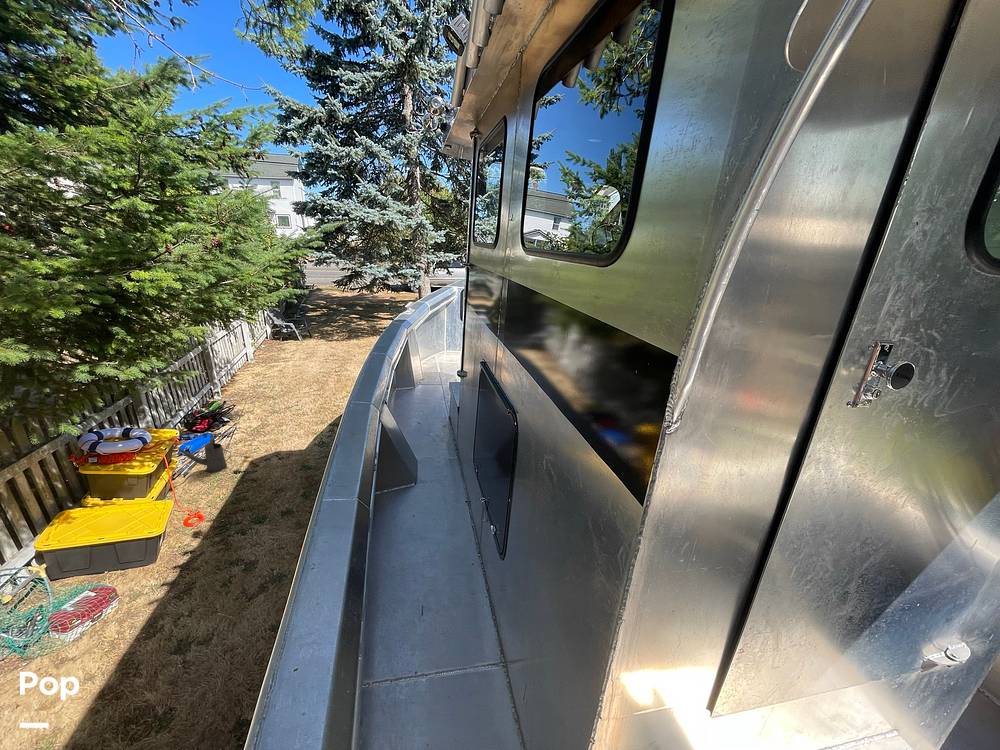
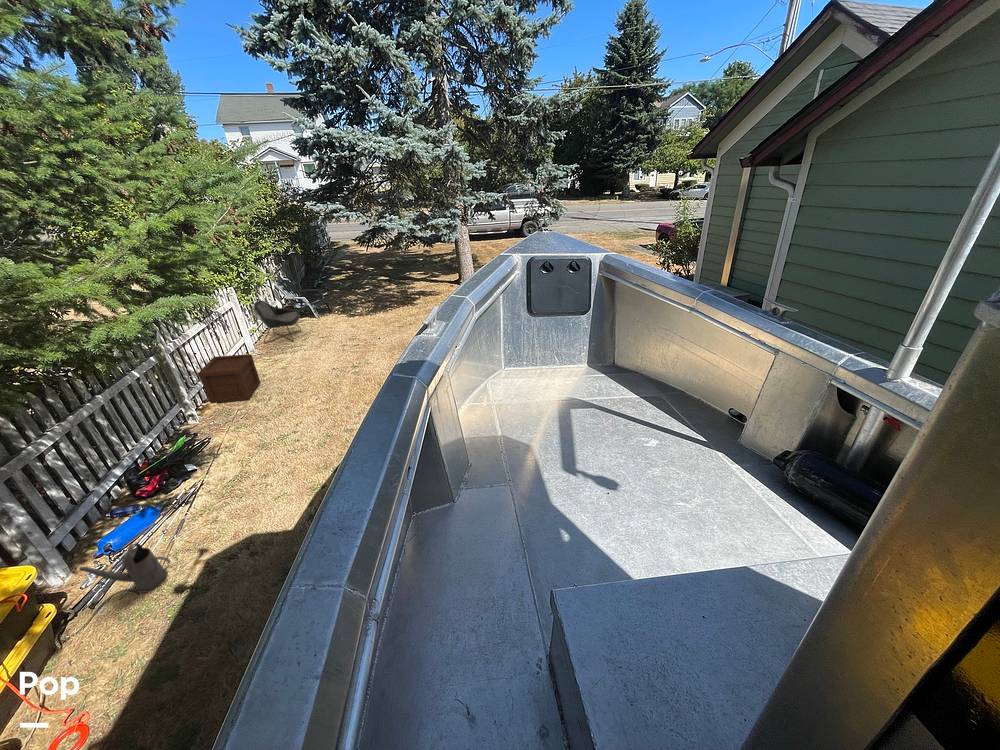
lounge chair: none [255,321,290,355] -> present [254,301,301,344]
wooden crate: none [222,353,263,387] -> present [198,354,260,403]

